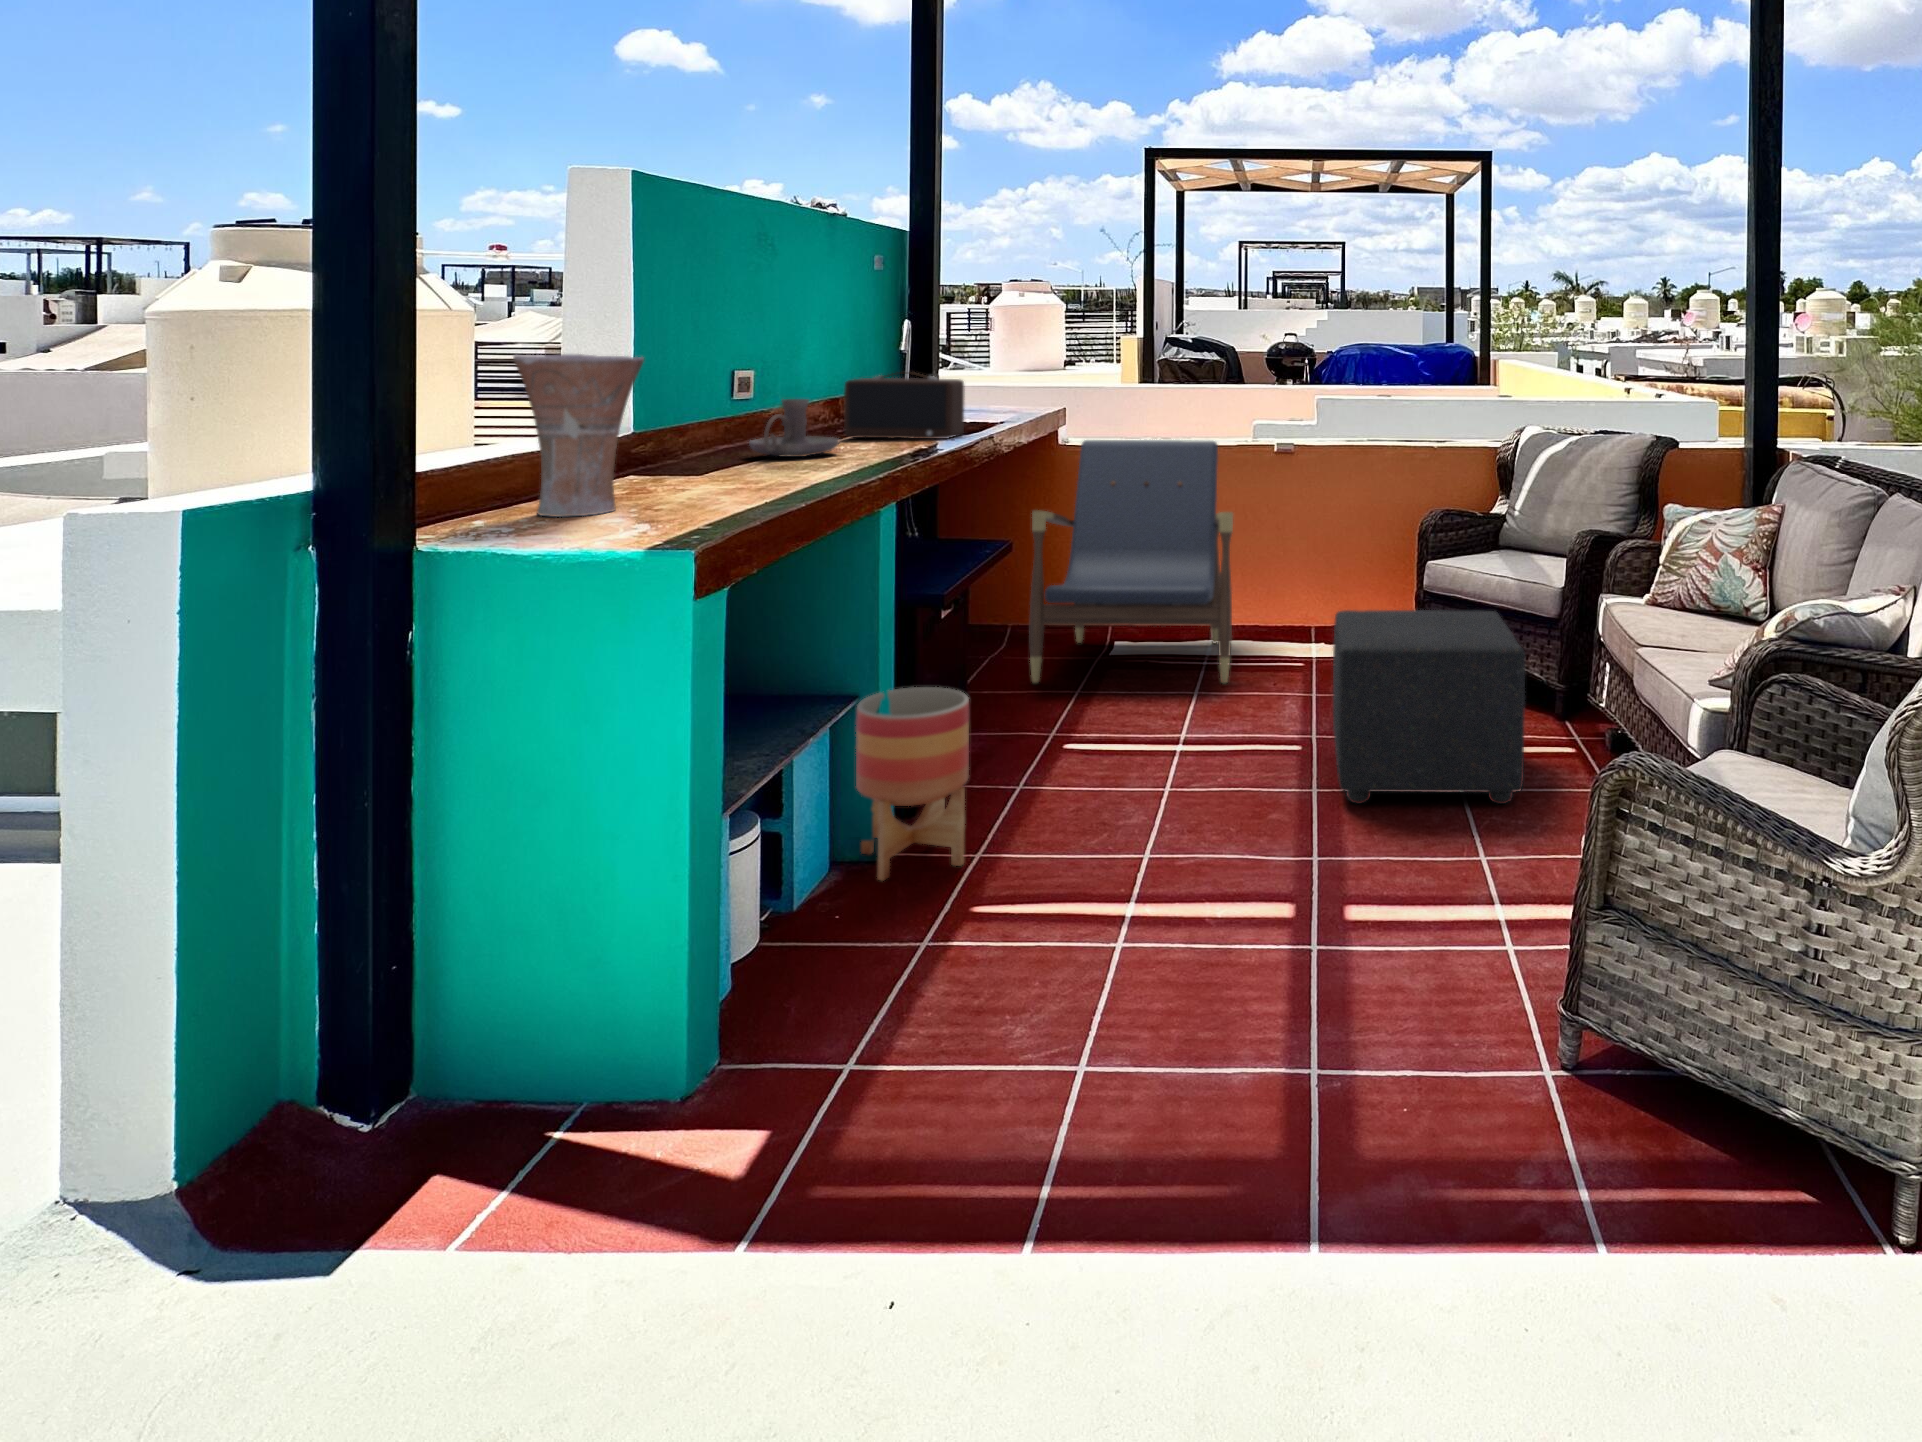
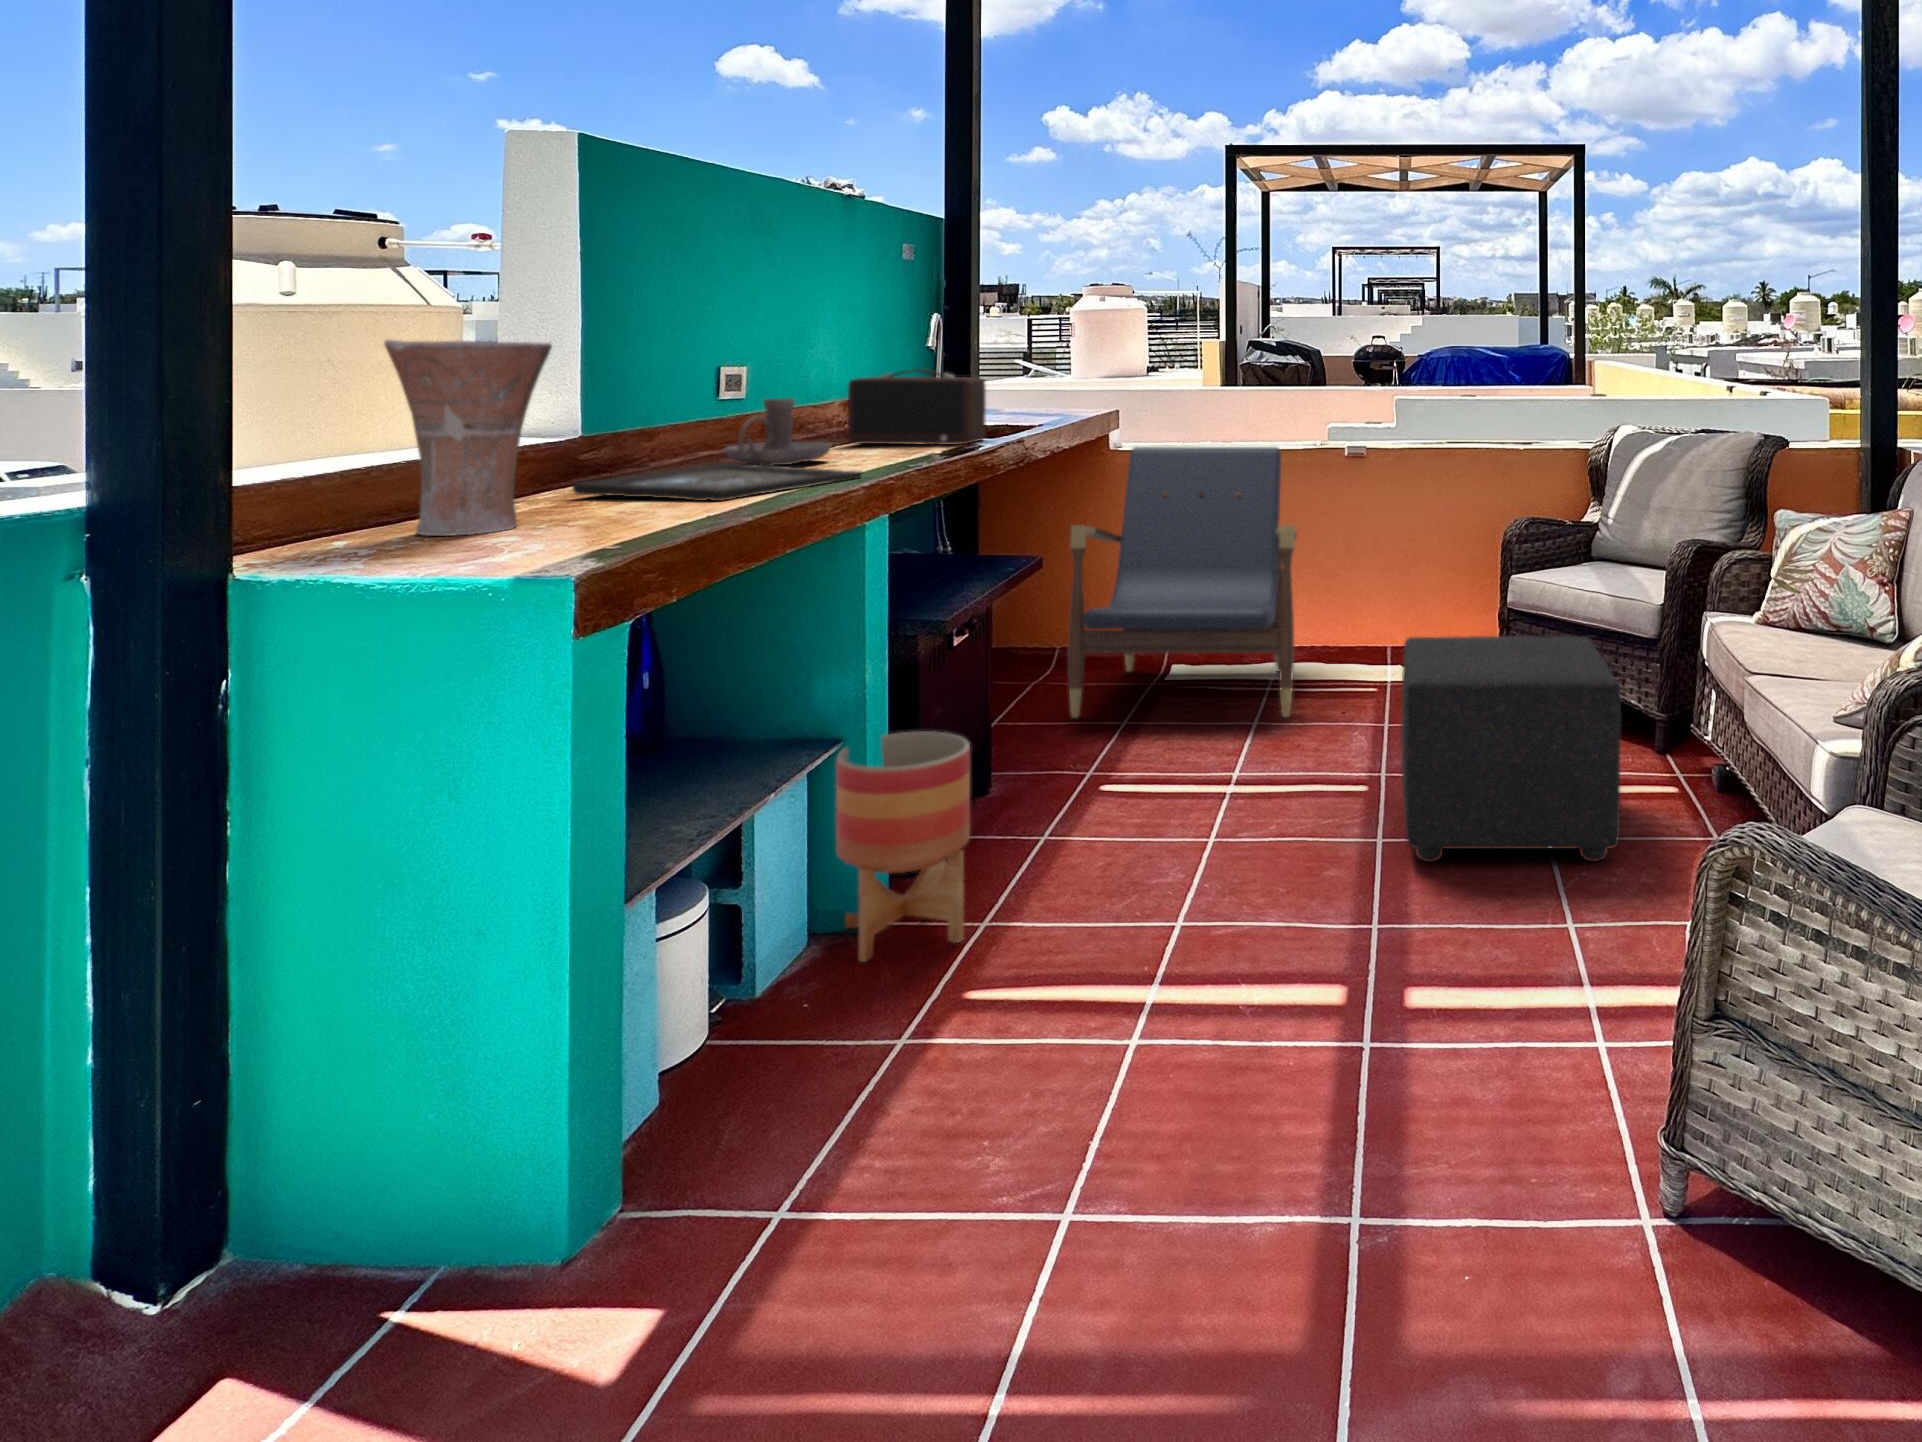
tray: none [640,456,878,488] -> present [572,463,862,501]

